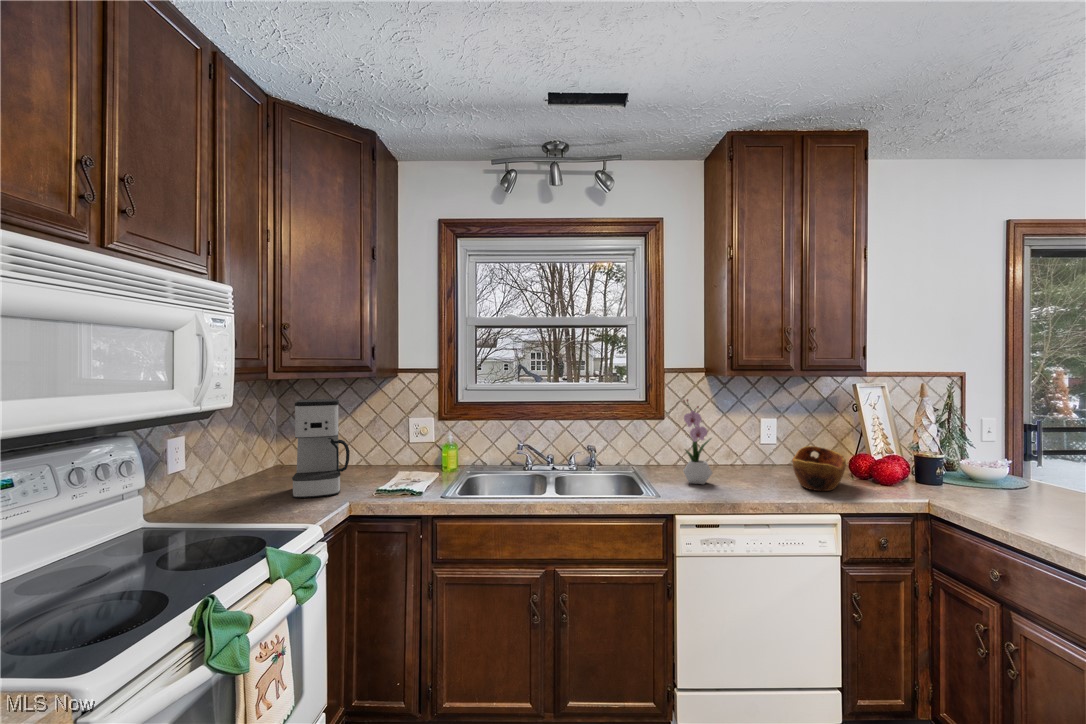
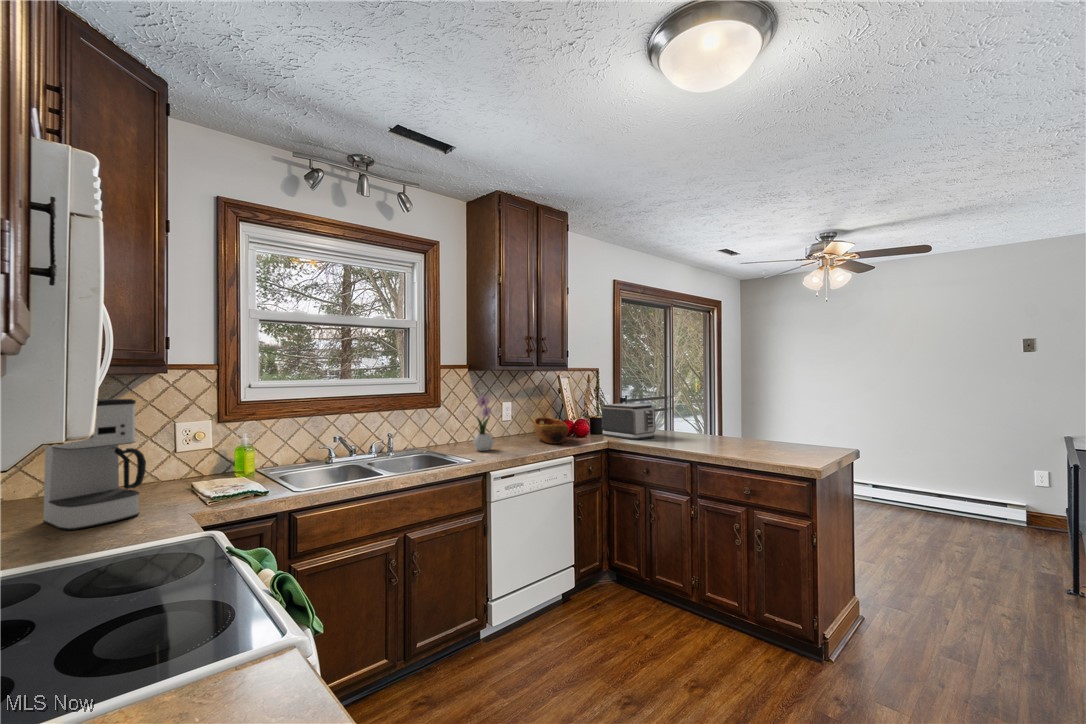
toaster: none [930,438,1044,511] -> present [602,403,656,440]

